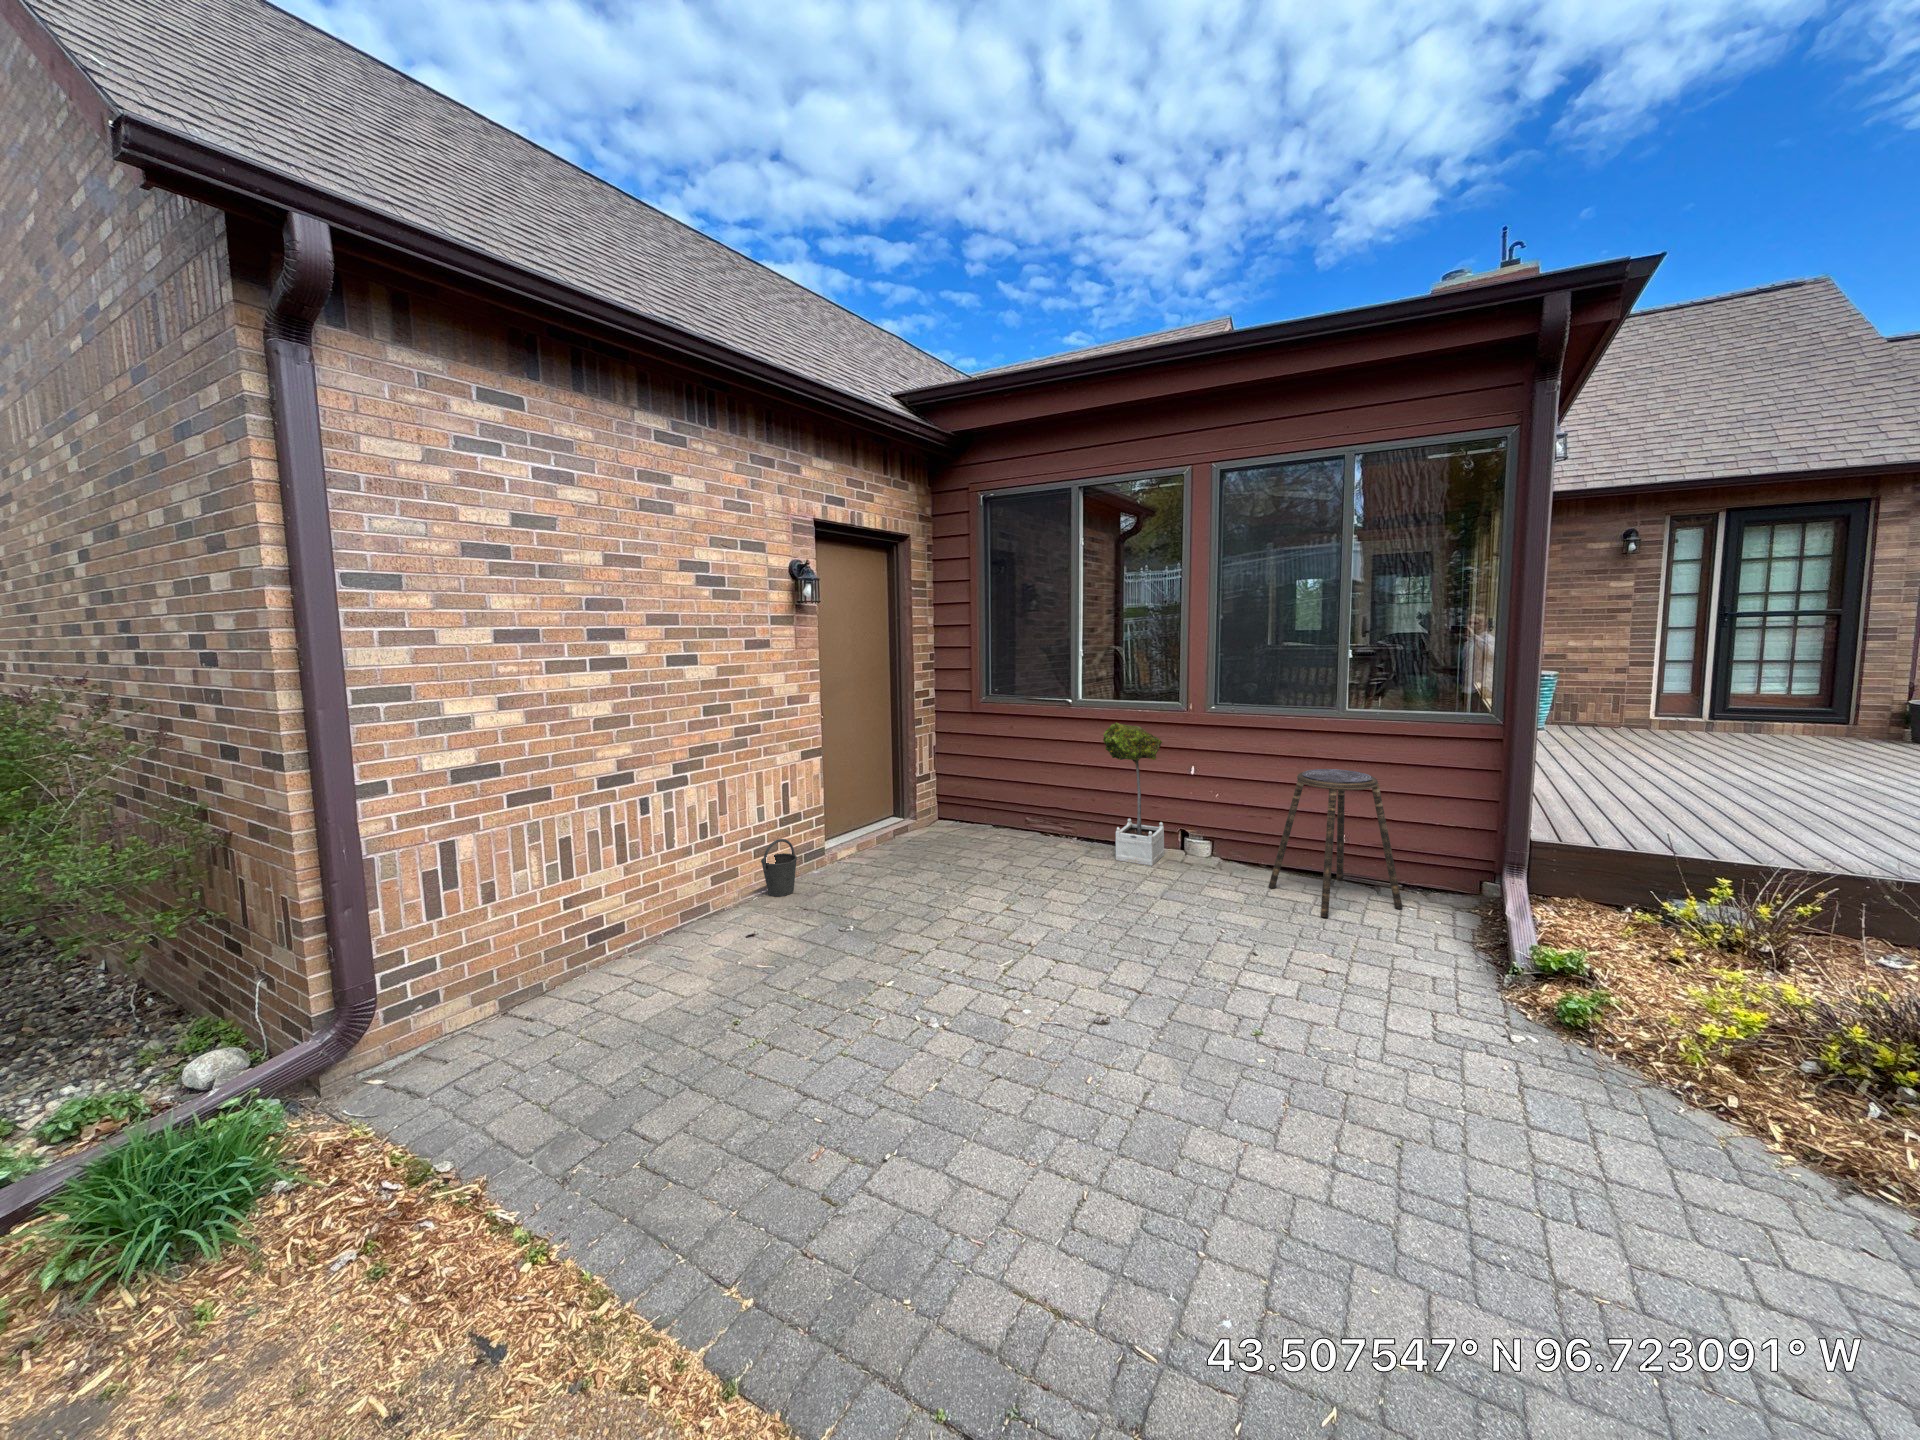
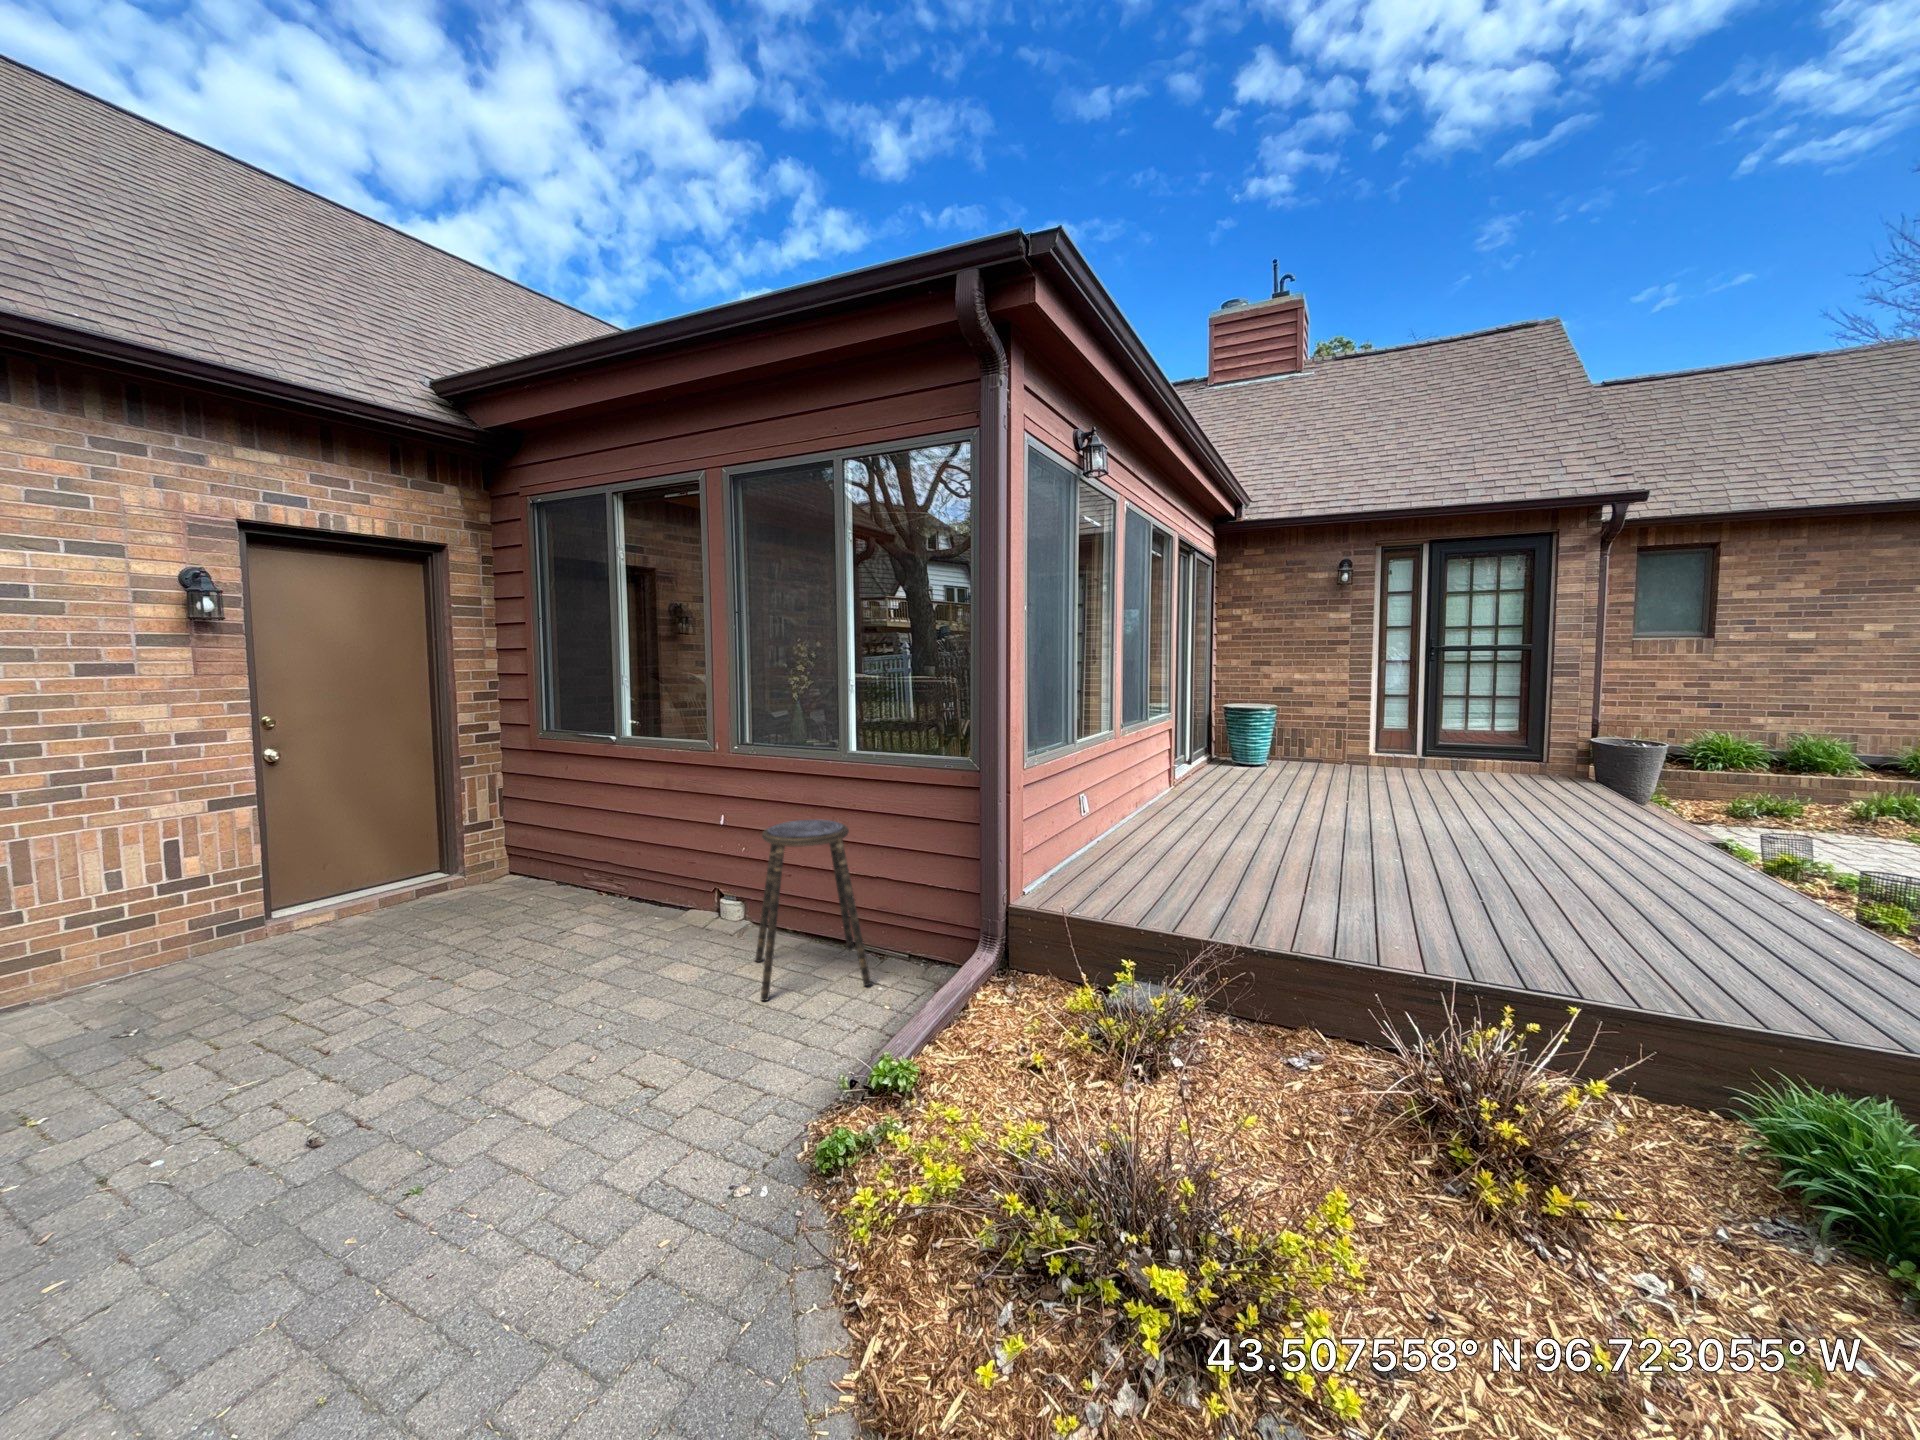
potted tree: present [1103,722,1164,866] -> none [612,764,695,934]
bucket: present [761,839,797,896] -> none [91,914,165,989]

